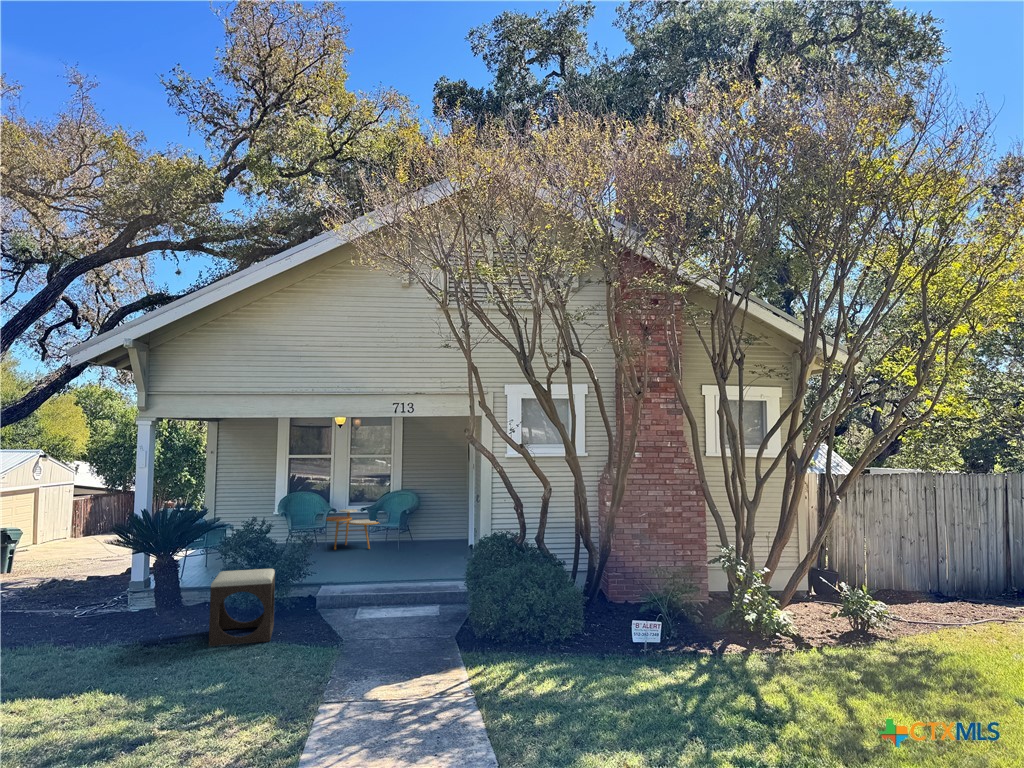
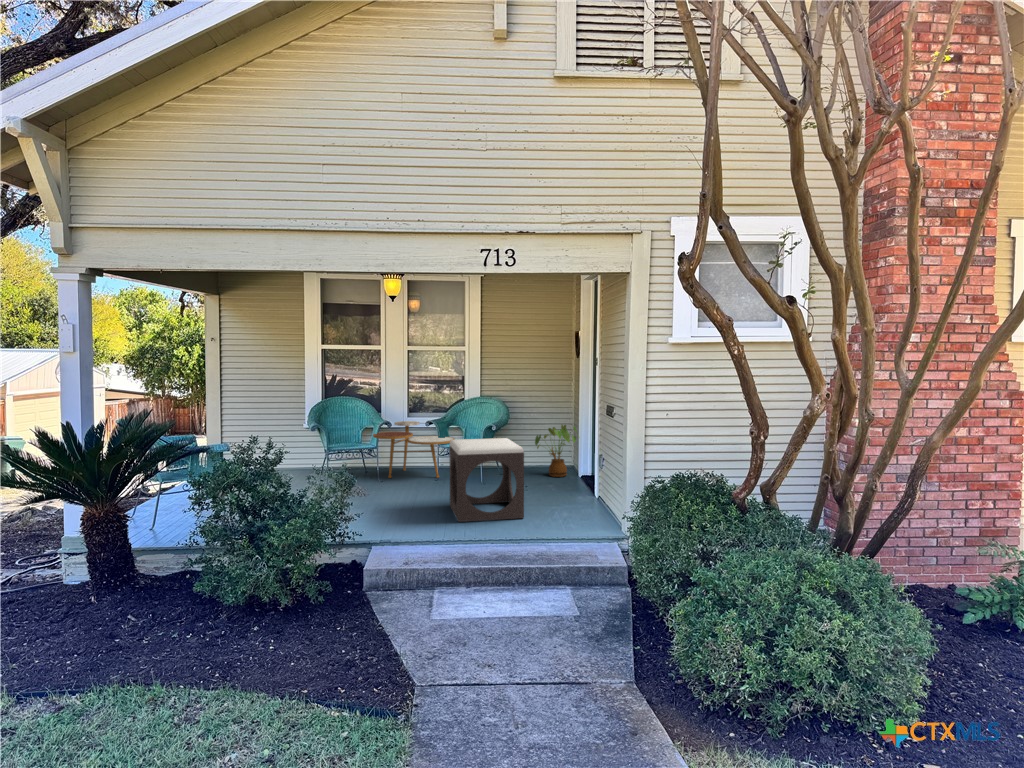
house plant: none [438,510,469,547] -> present [535,425,576,477]
footstool: present [209,569,275,646] -> present [450,438,524,522]

